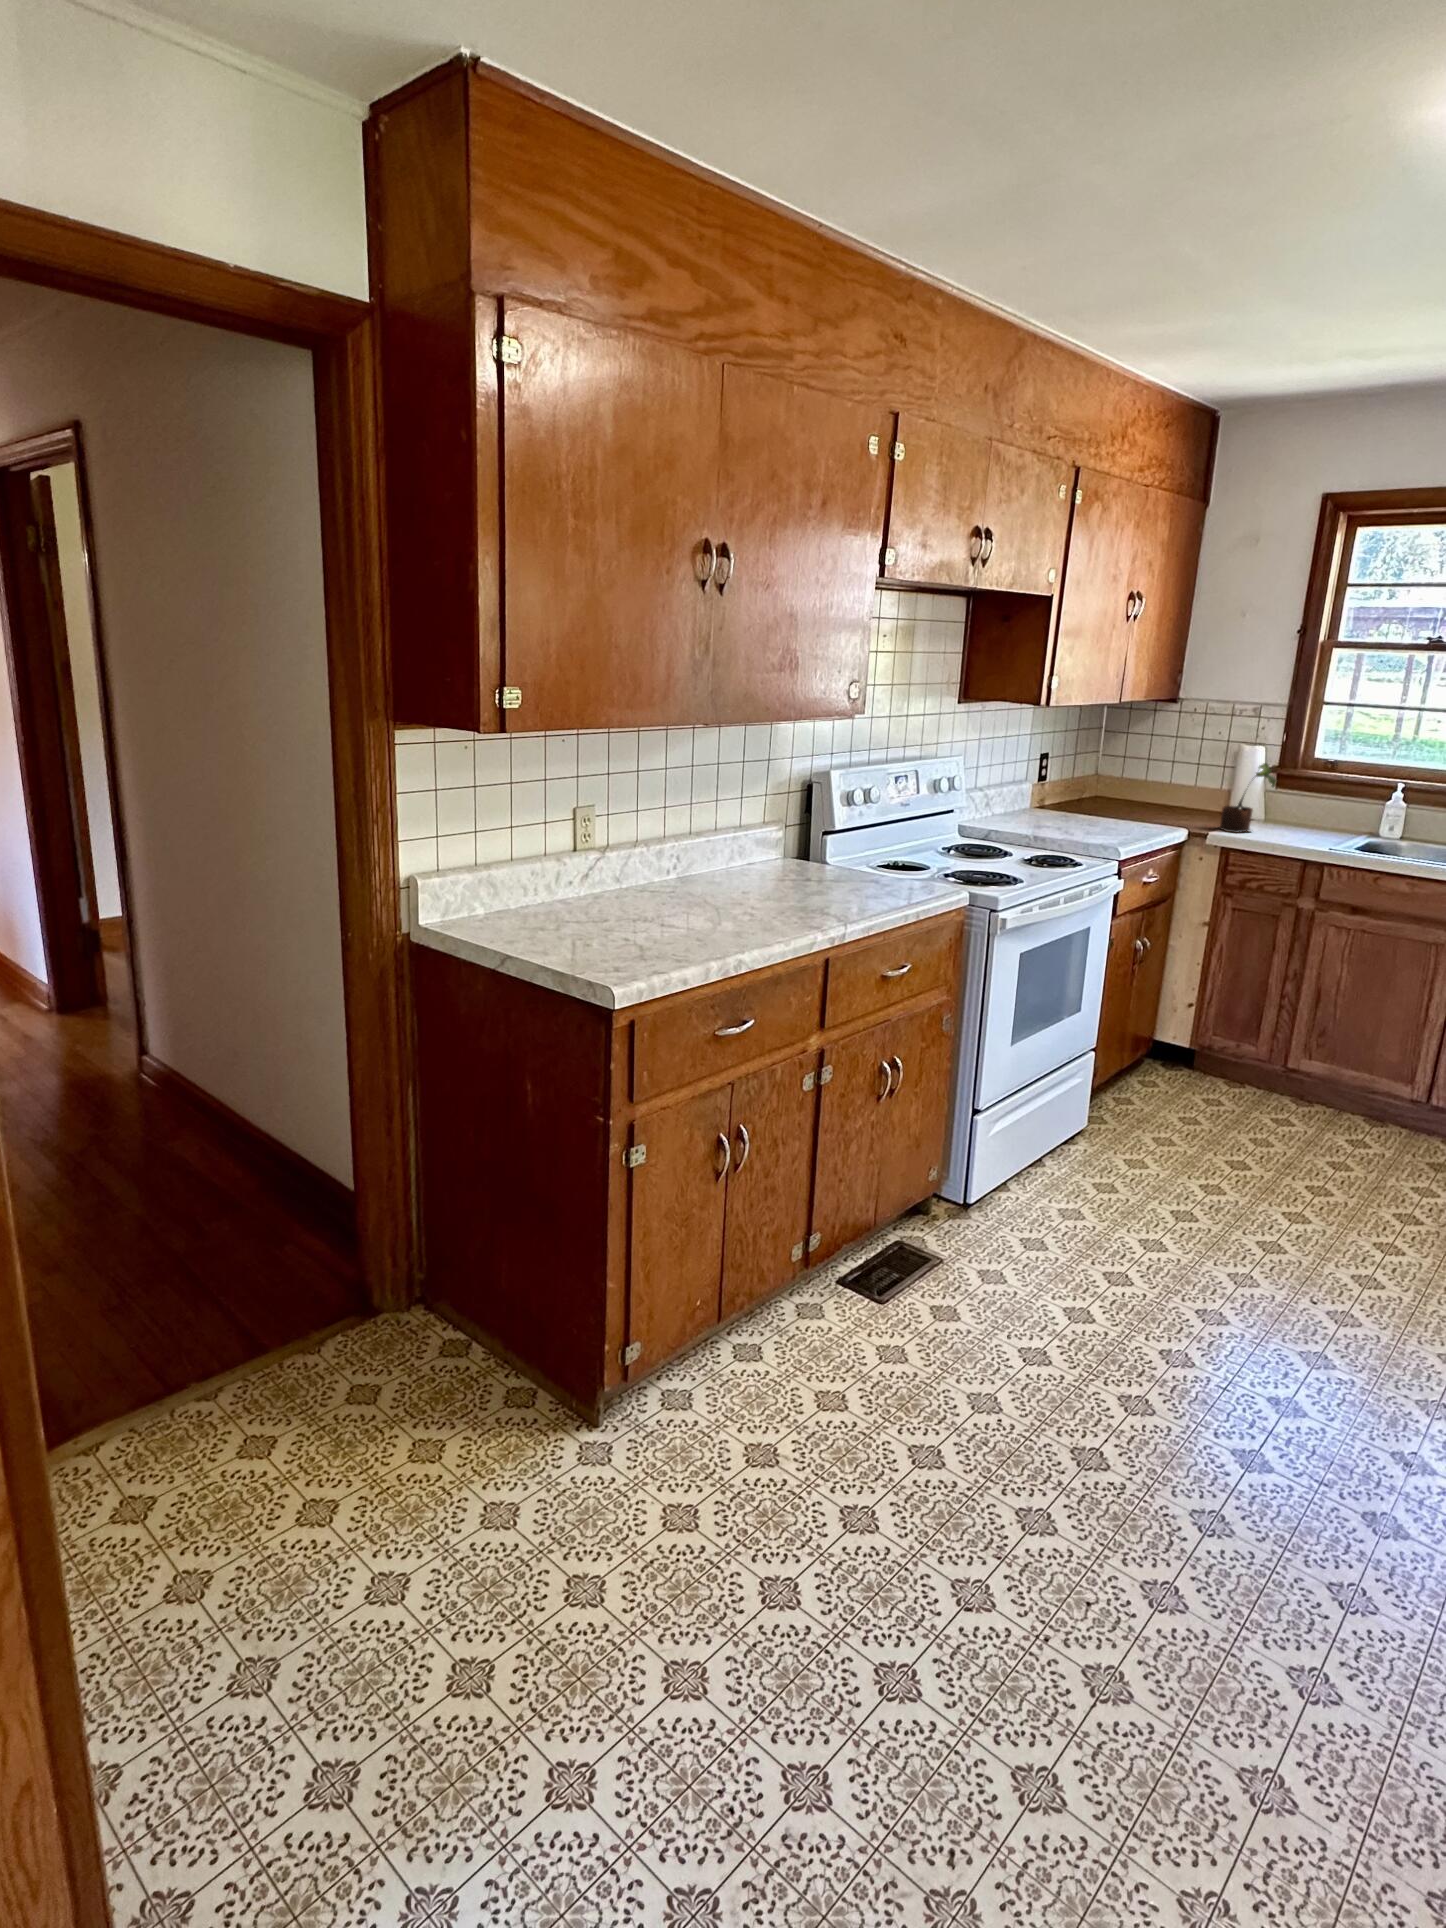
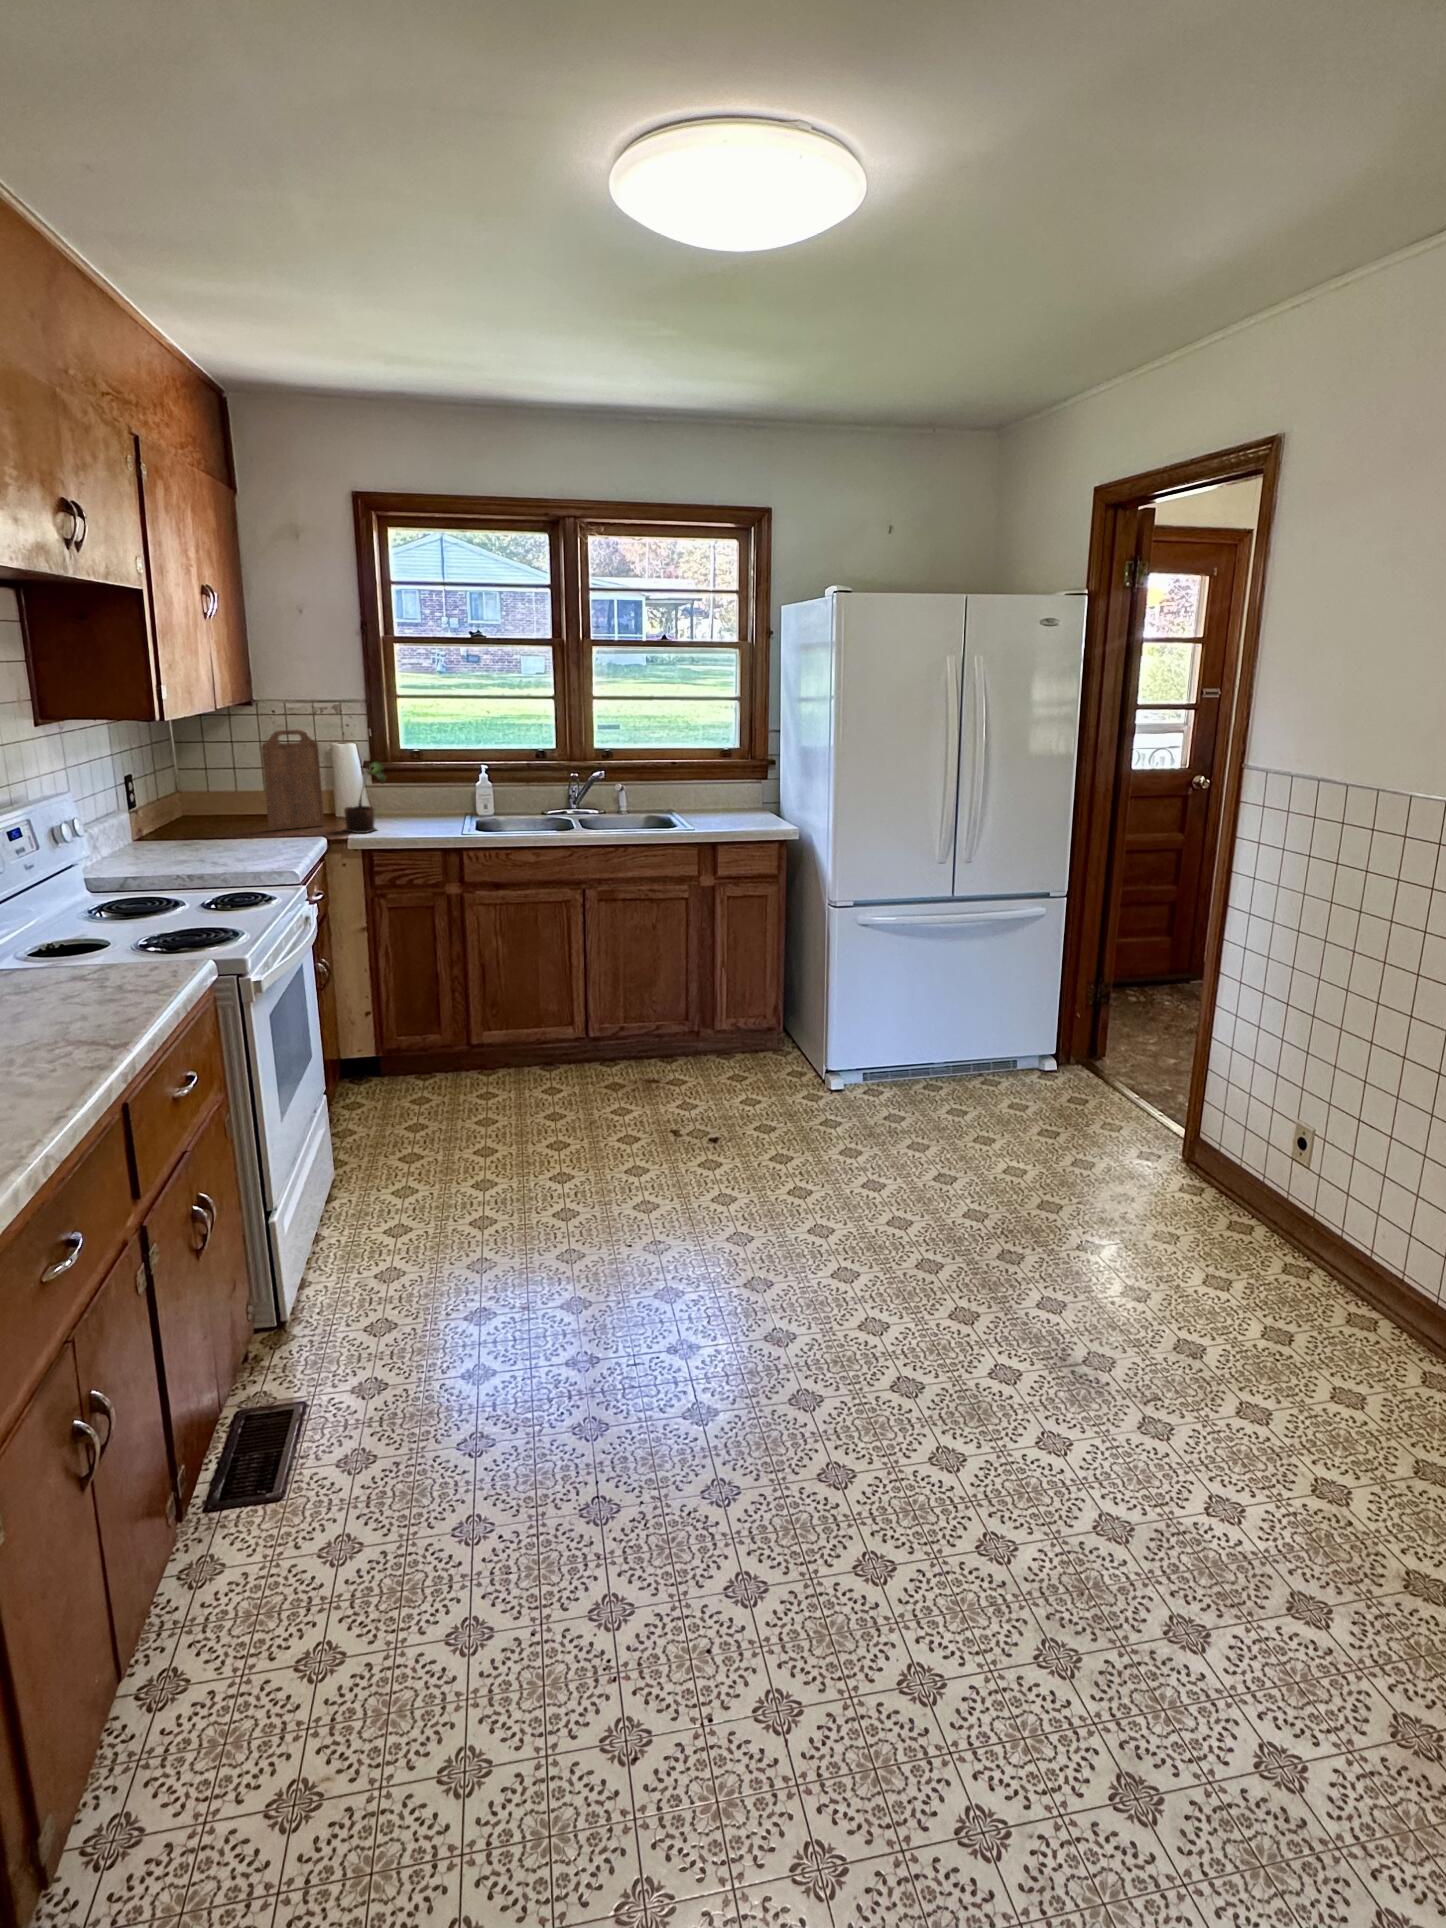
cutting board: none [1150,726,1218,821] -> present [261,730,324,831]

